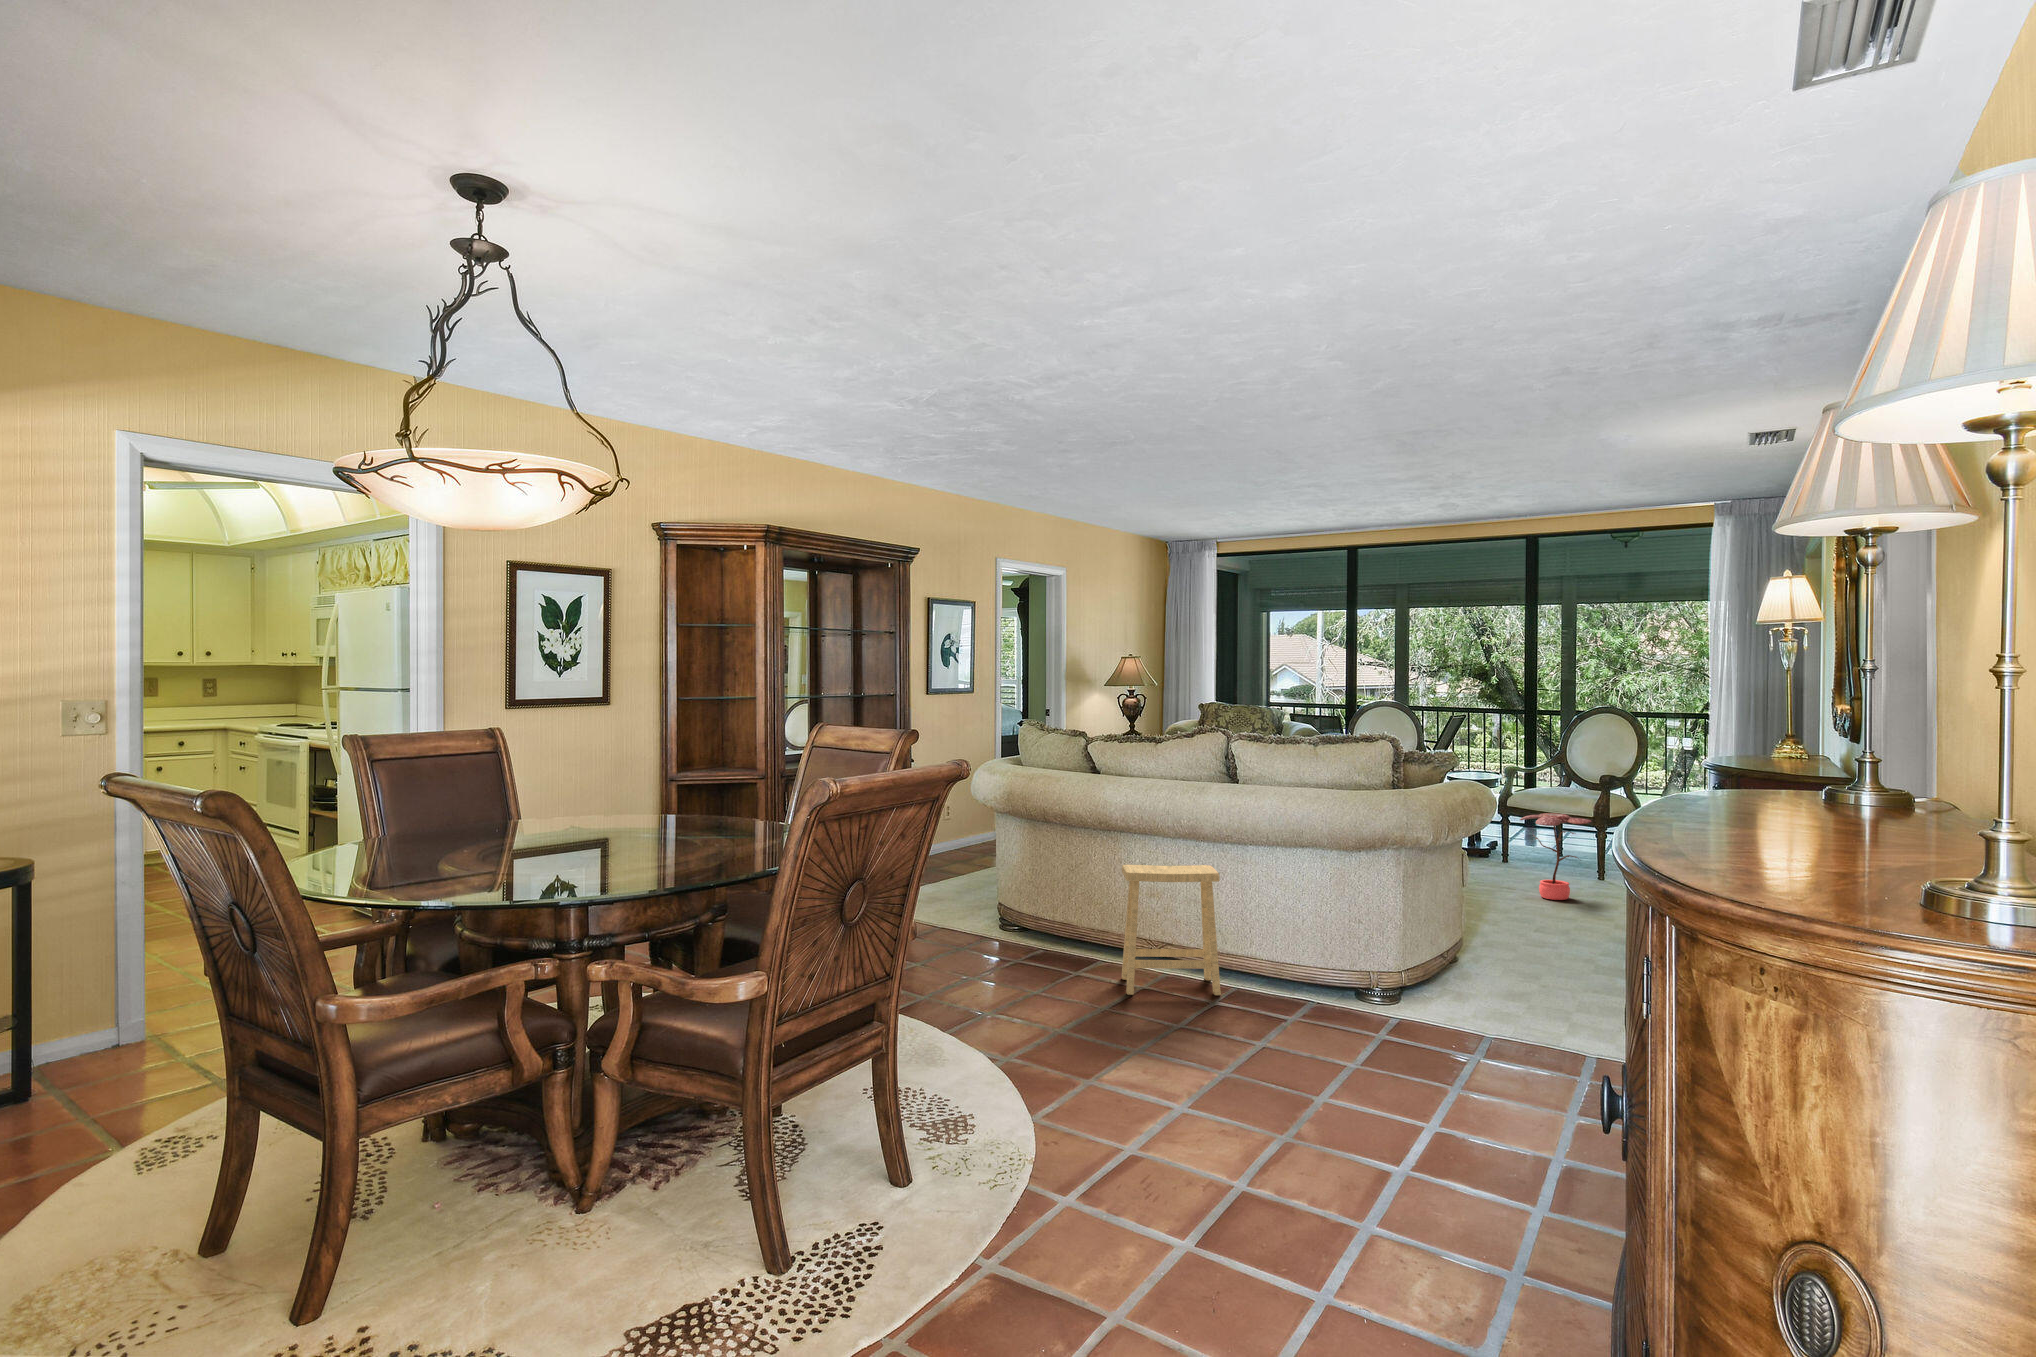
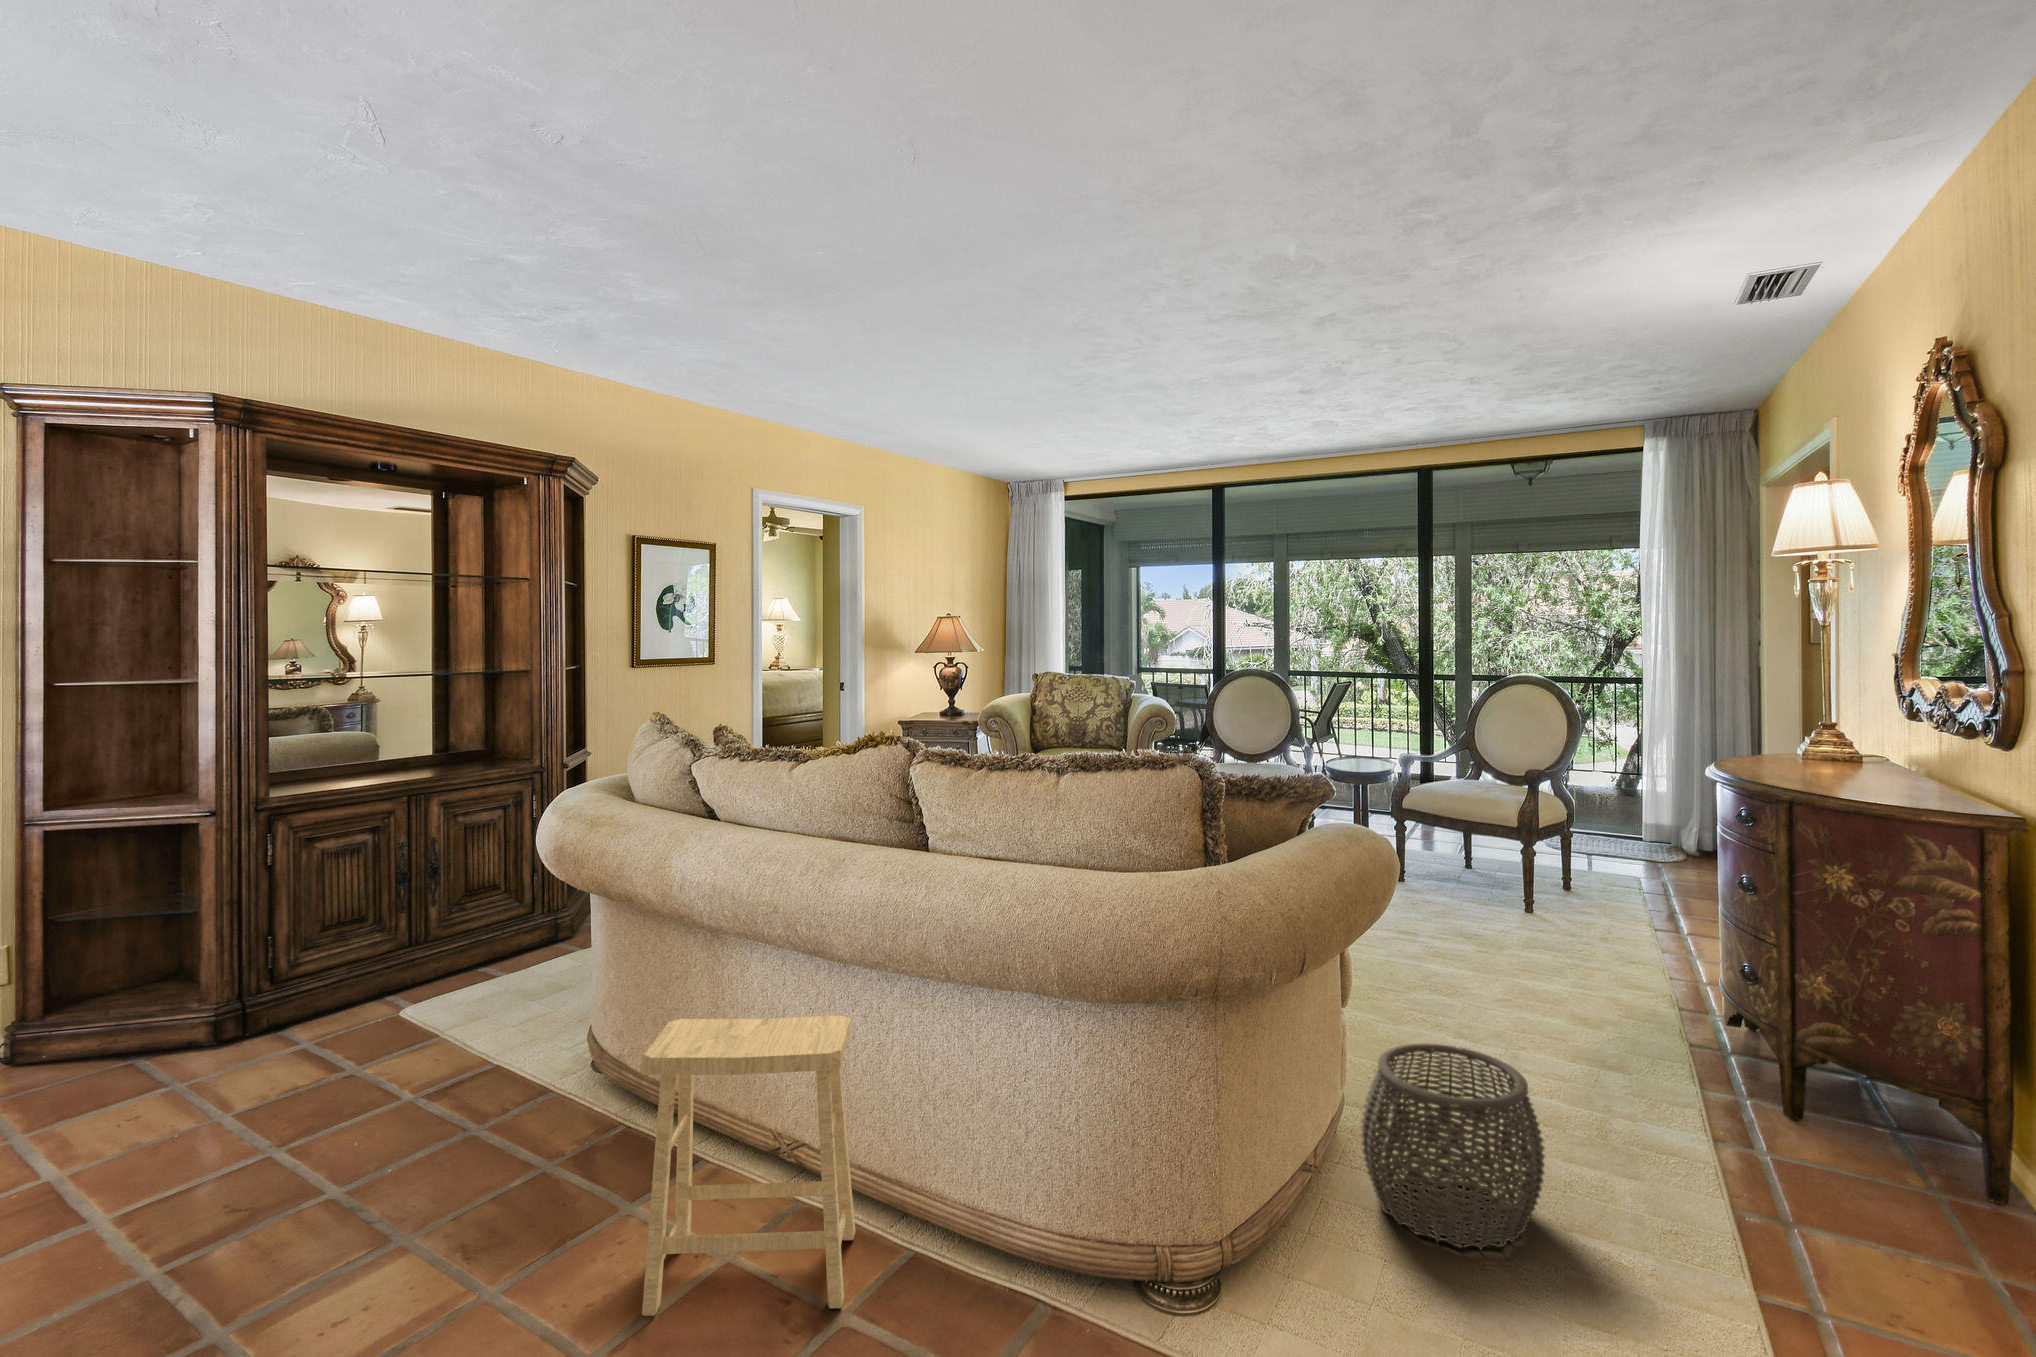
potted plant: present [1520,813,1591,900] -> none [1422,834,1526,962]
woven basket: none [1475,898,1572,989] -> present [1361,1043,1545,1250]

